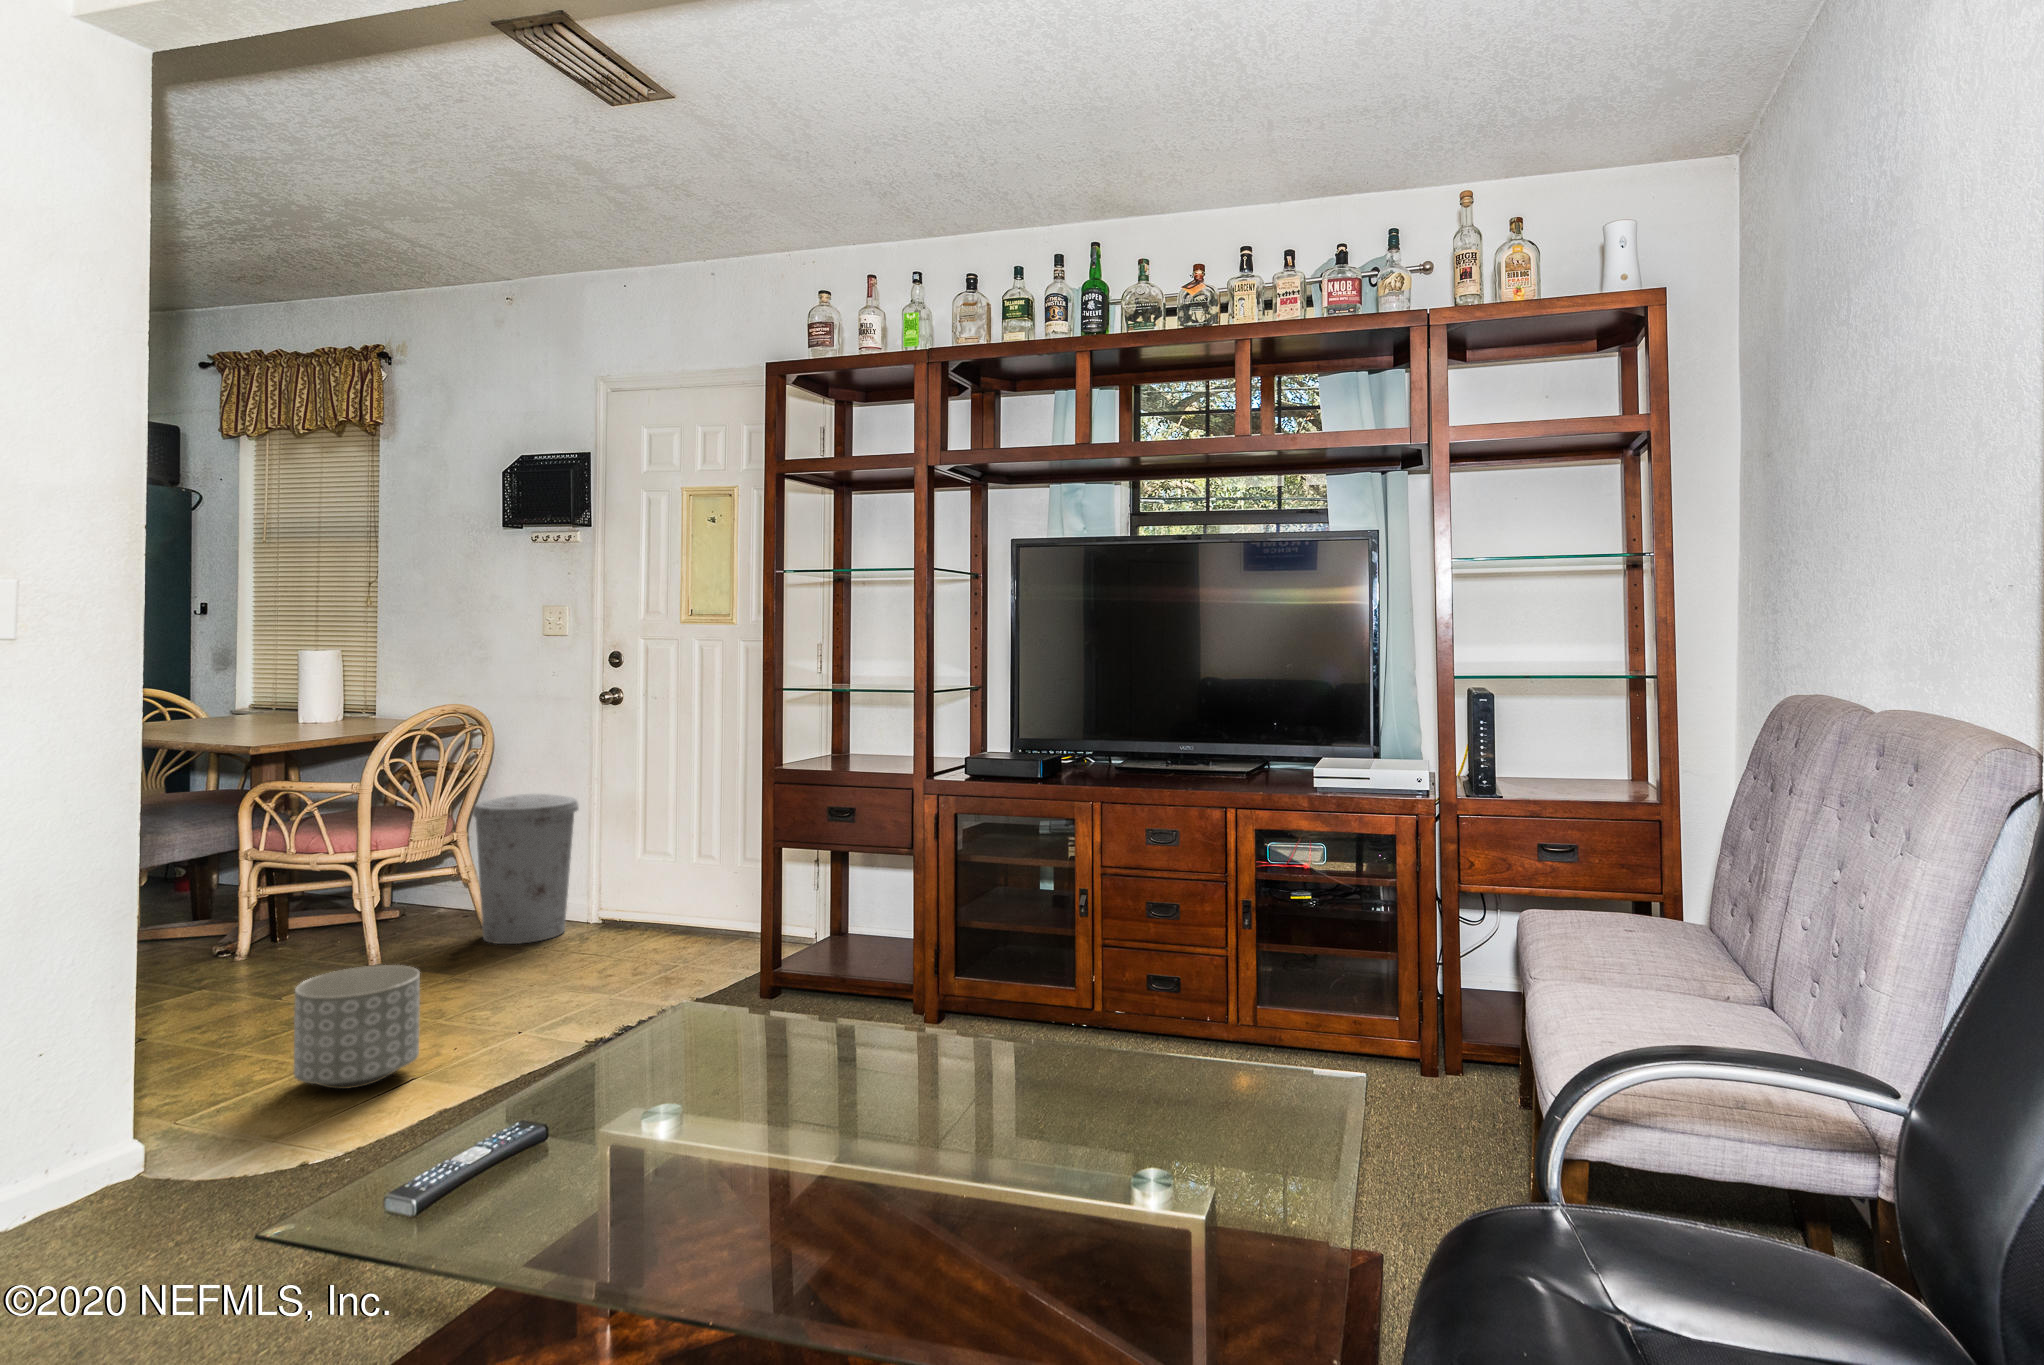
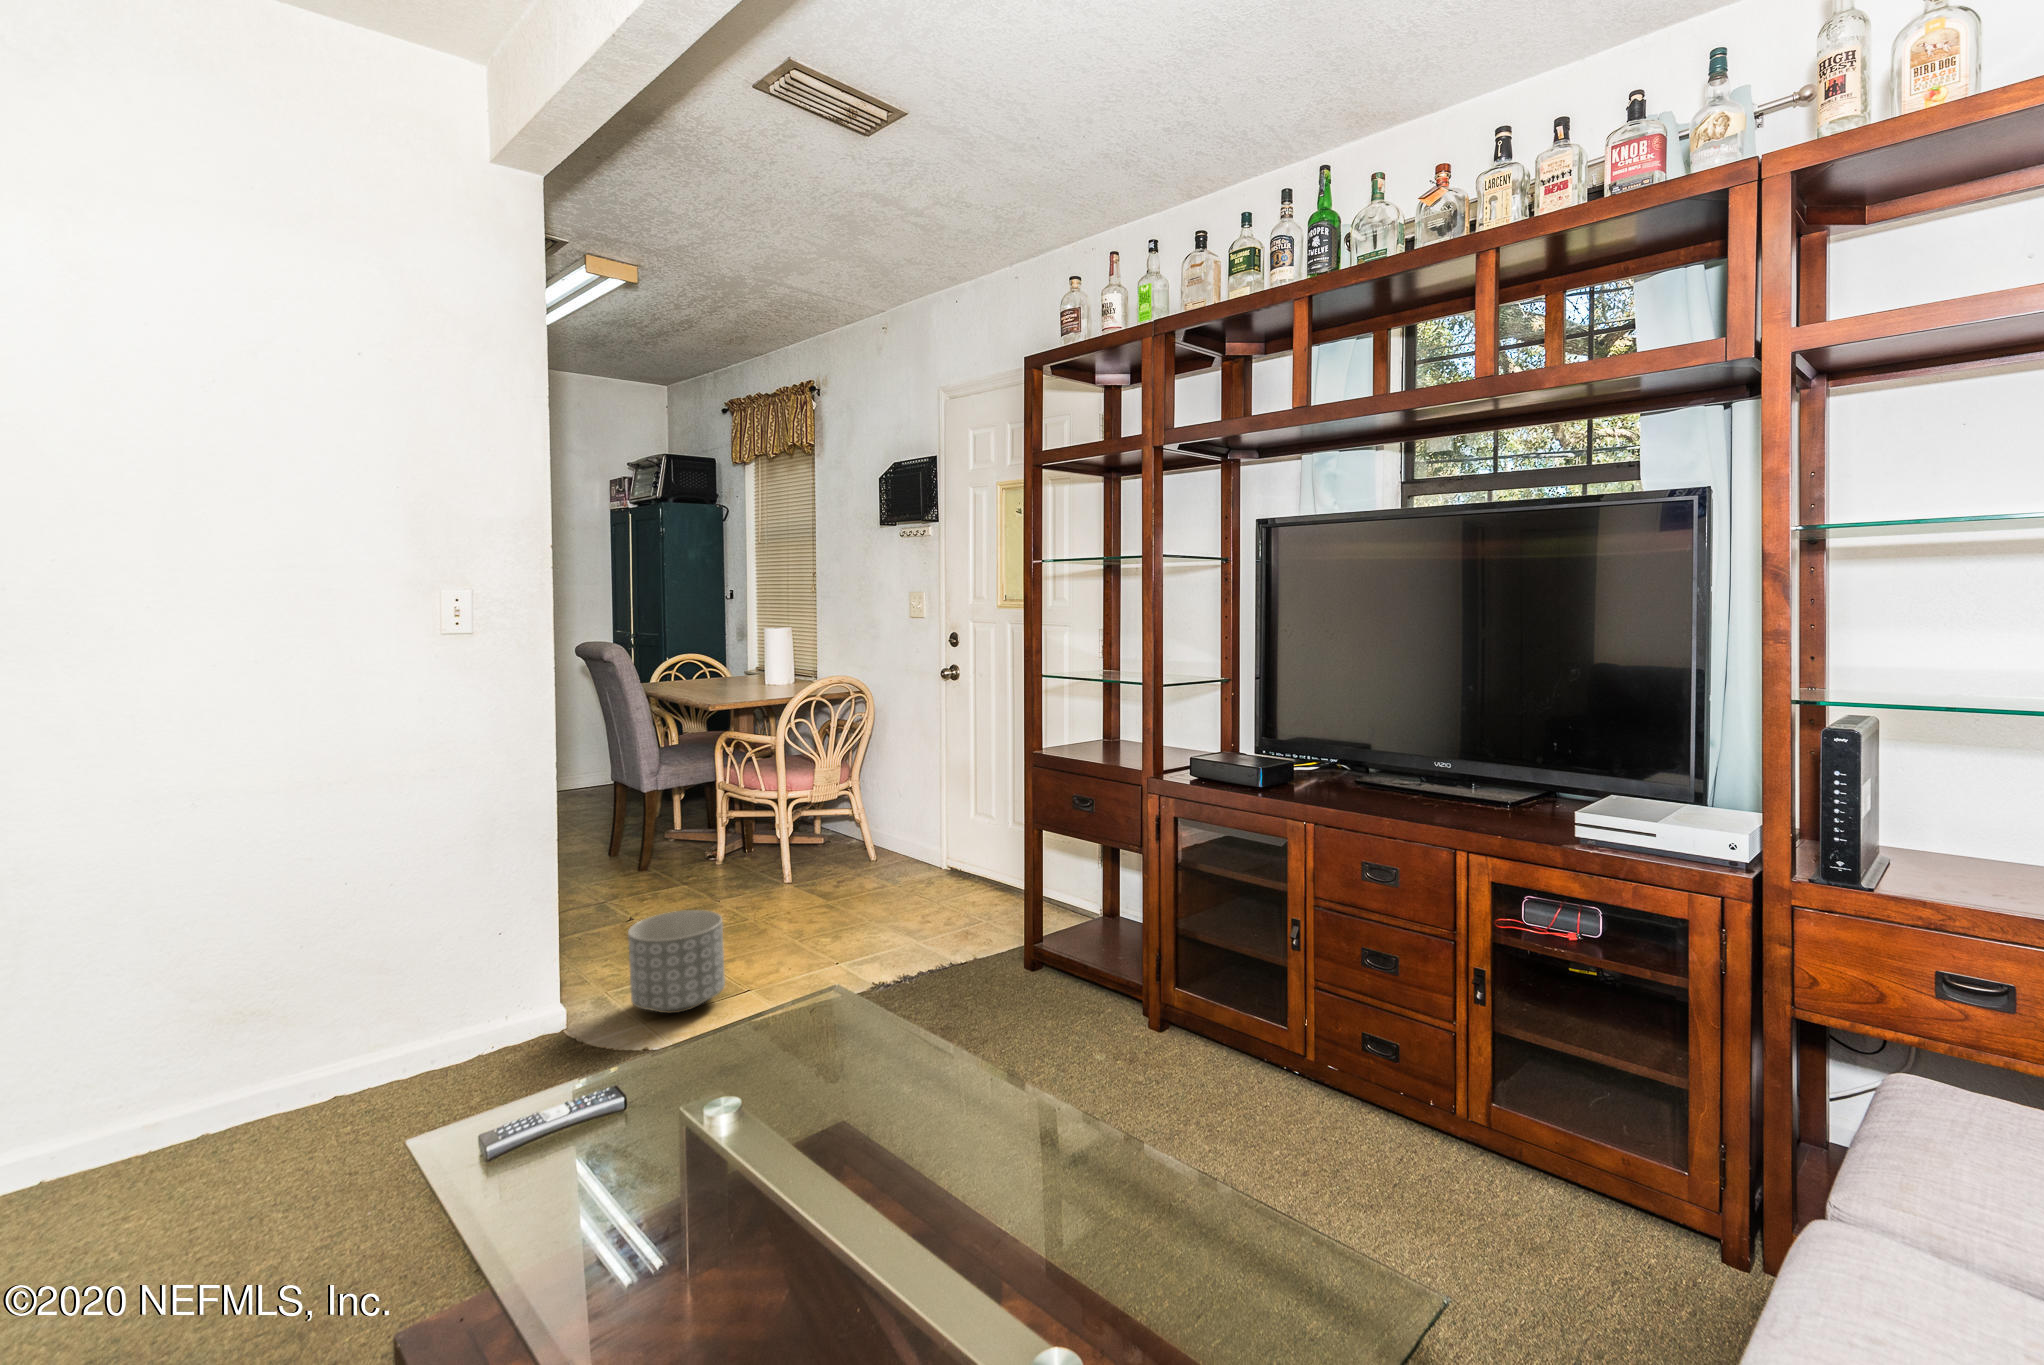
trash can: present [473,794,579,944] -> none [856,753,939,880]

